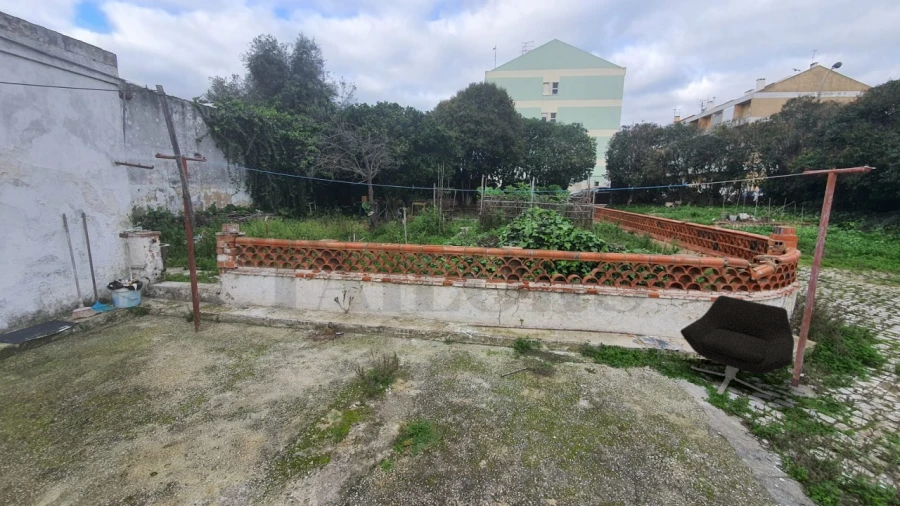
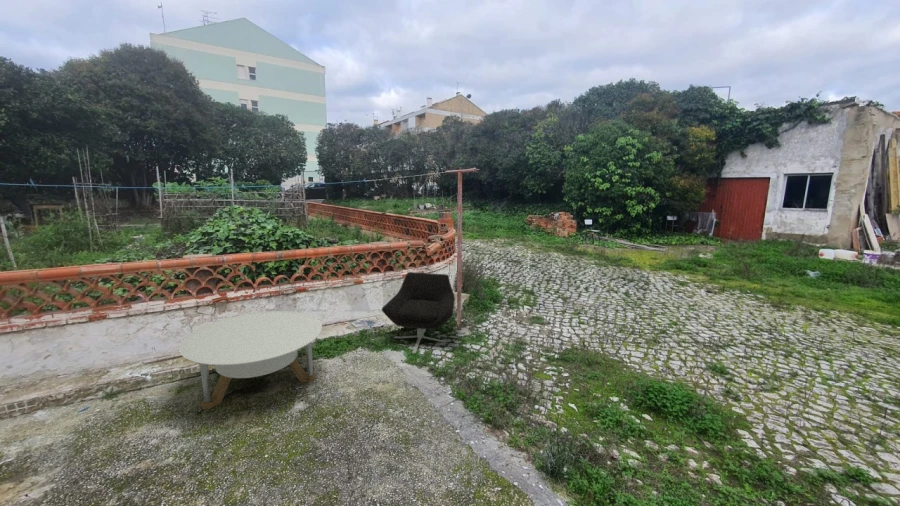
round table: none [494,304,612,384] -> present [179,311,322,409]

